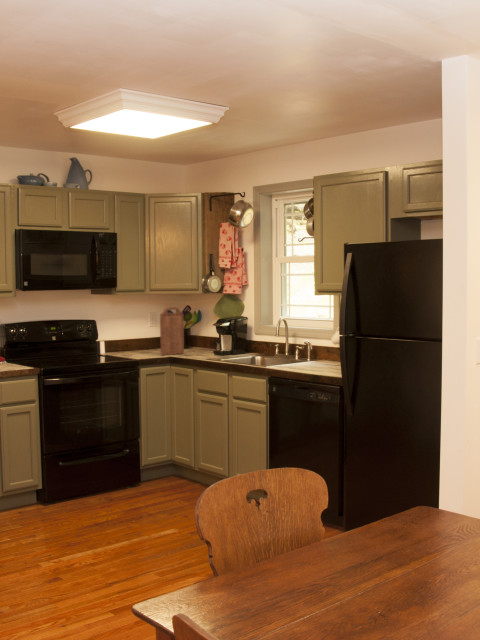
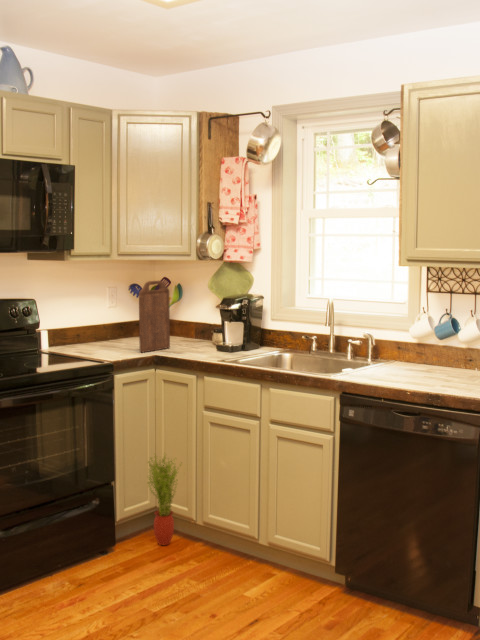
potted plant: none [158,422,184,486] -> present [148,456,182,545]

